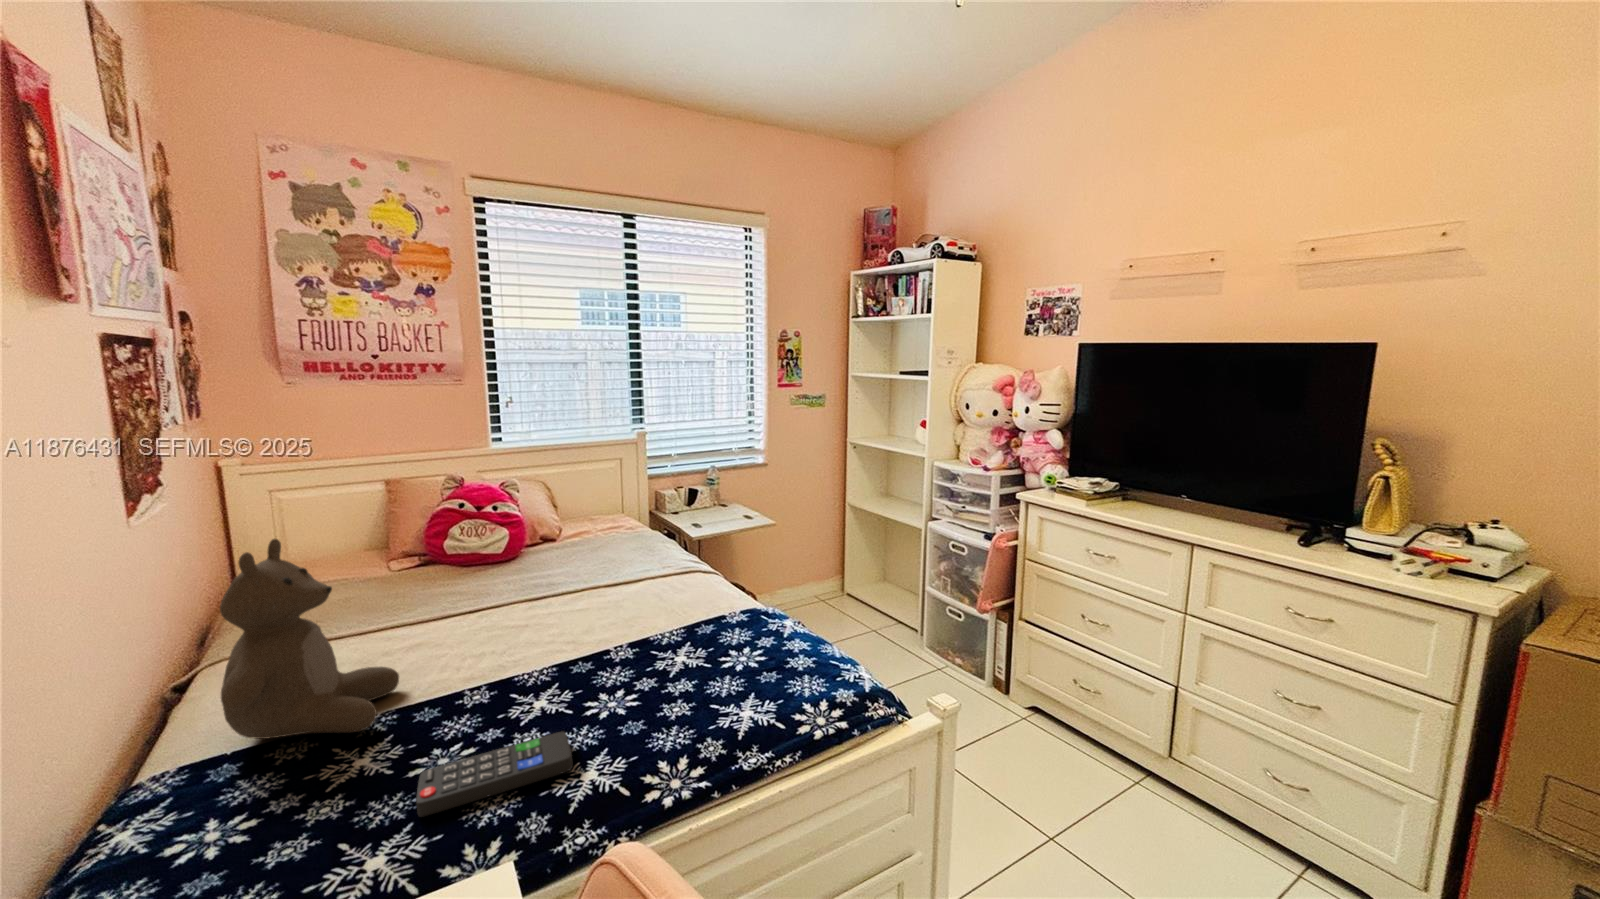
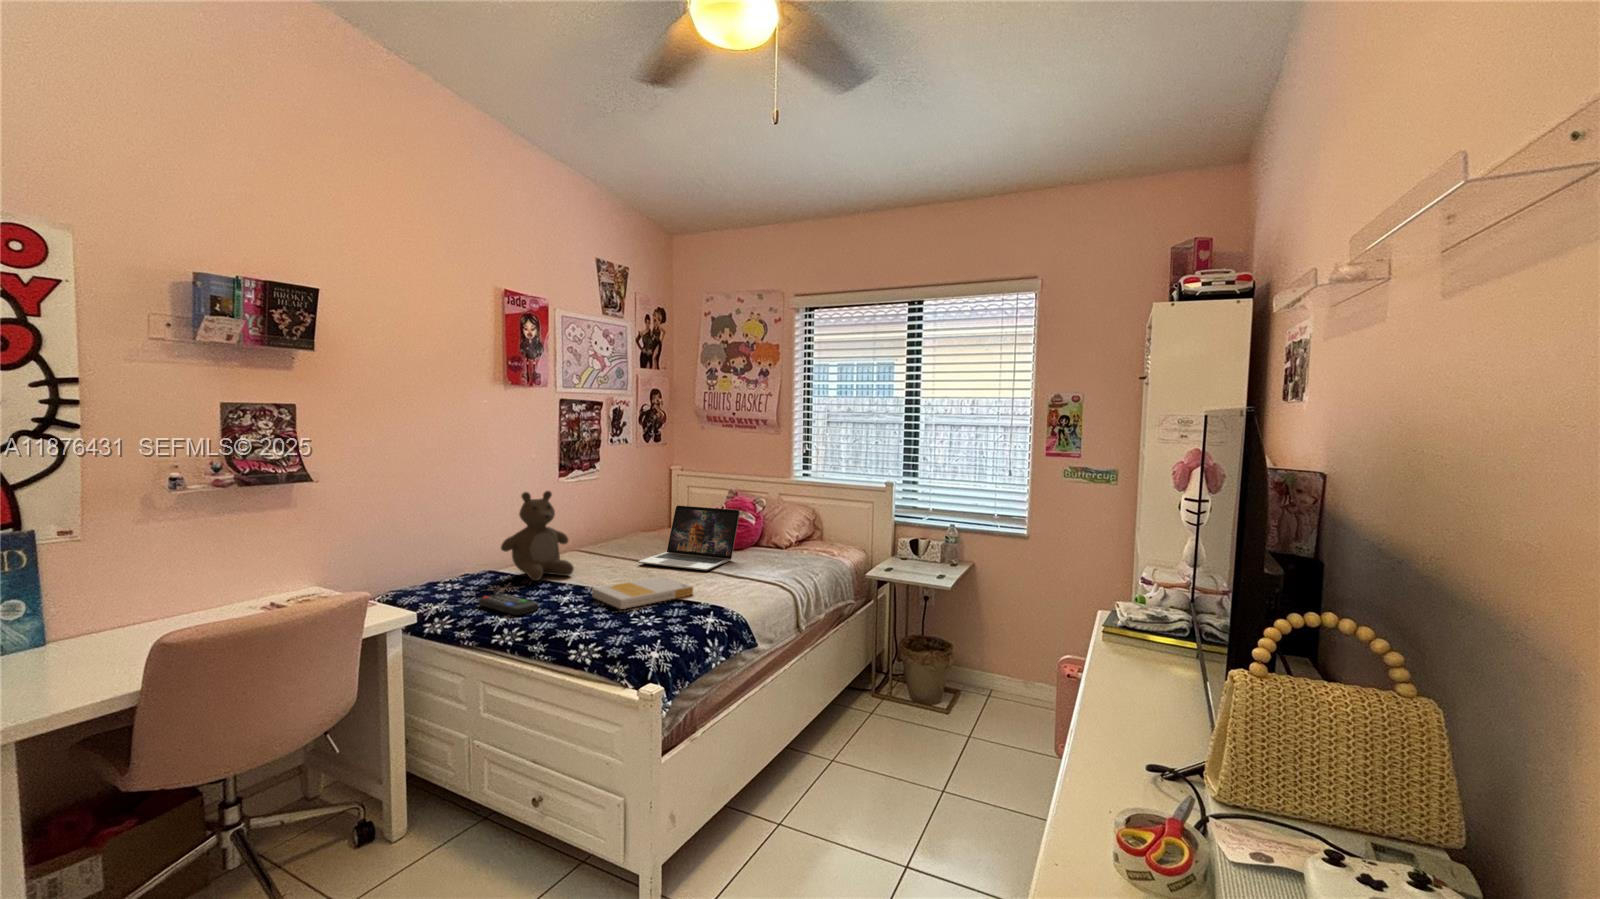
laptop: none [419,497,584,622] -> present [639,505,740,570]
book: none [573,604,679,684] -> present [592,576,693,609]

